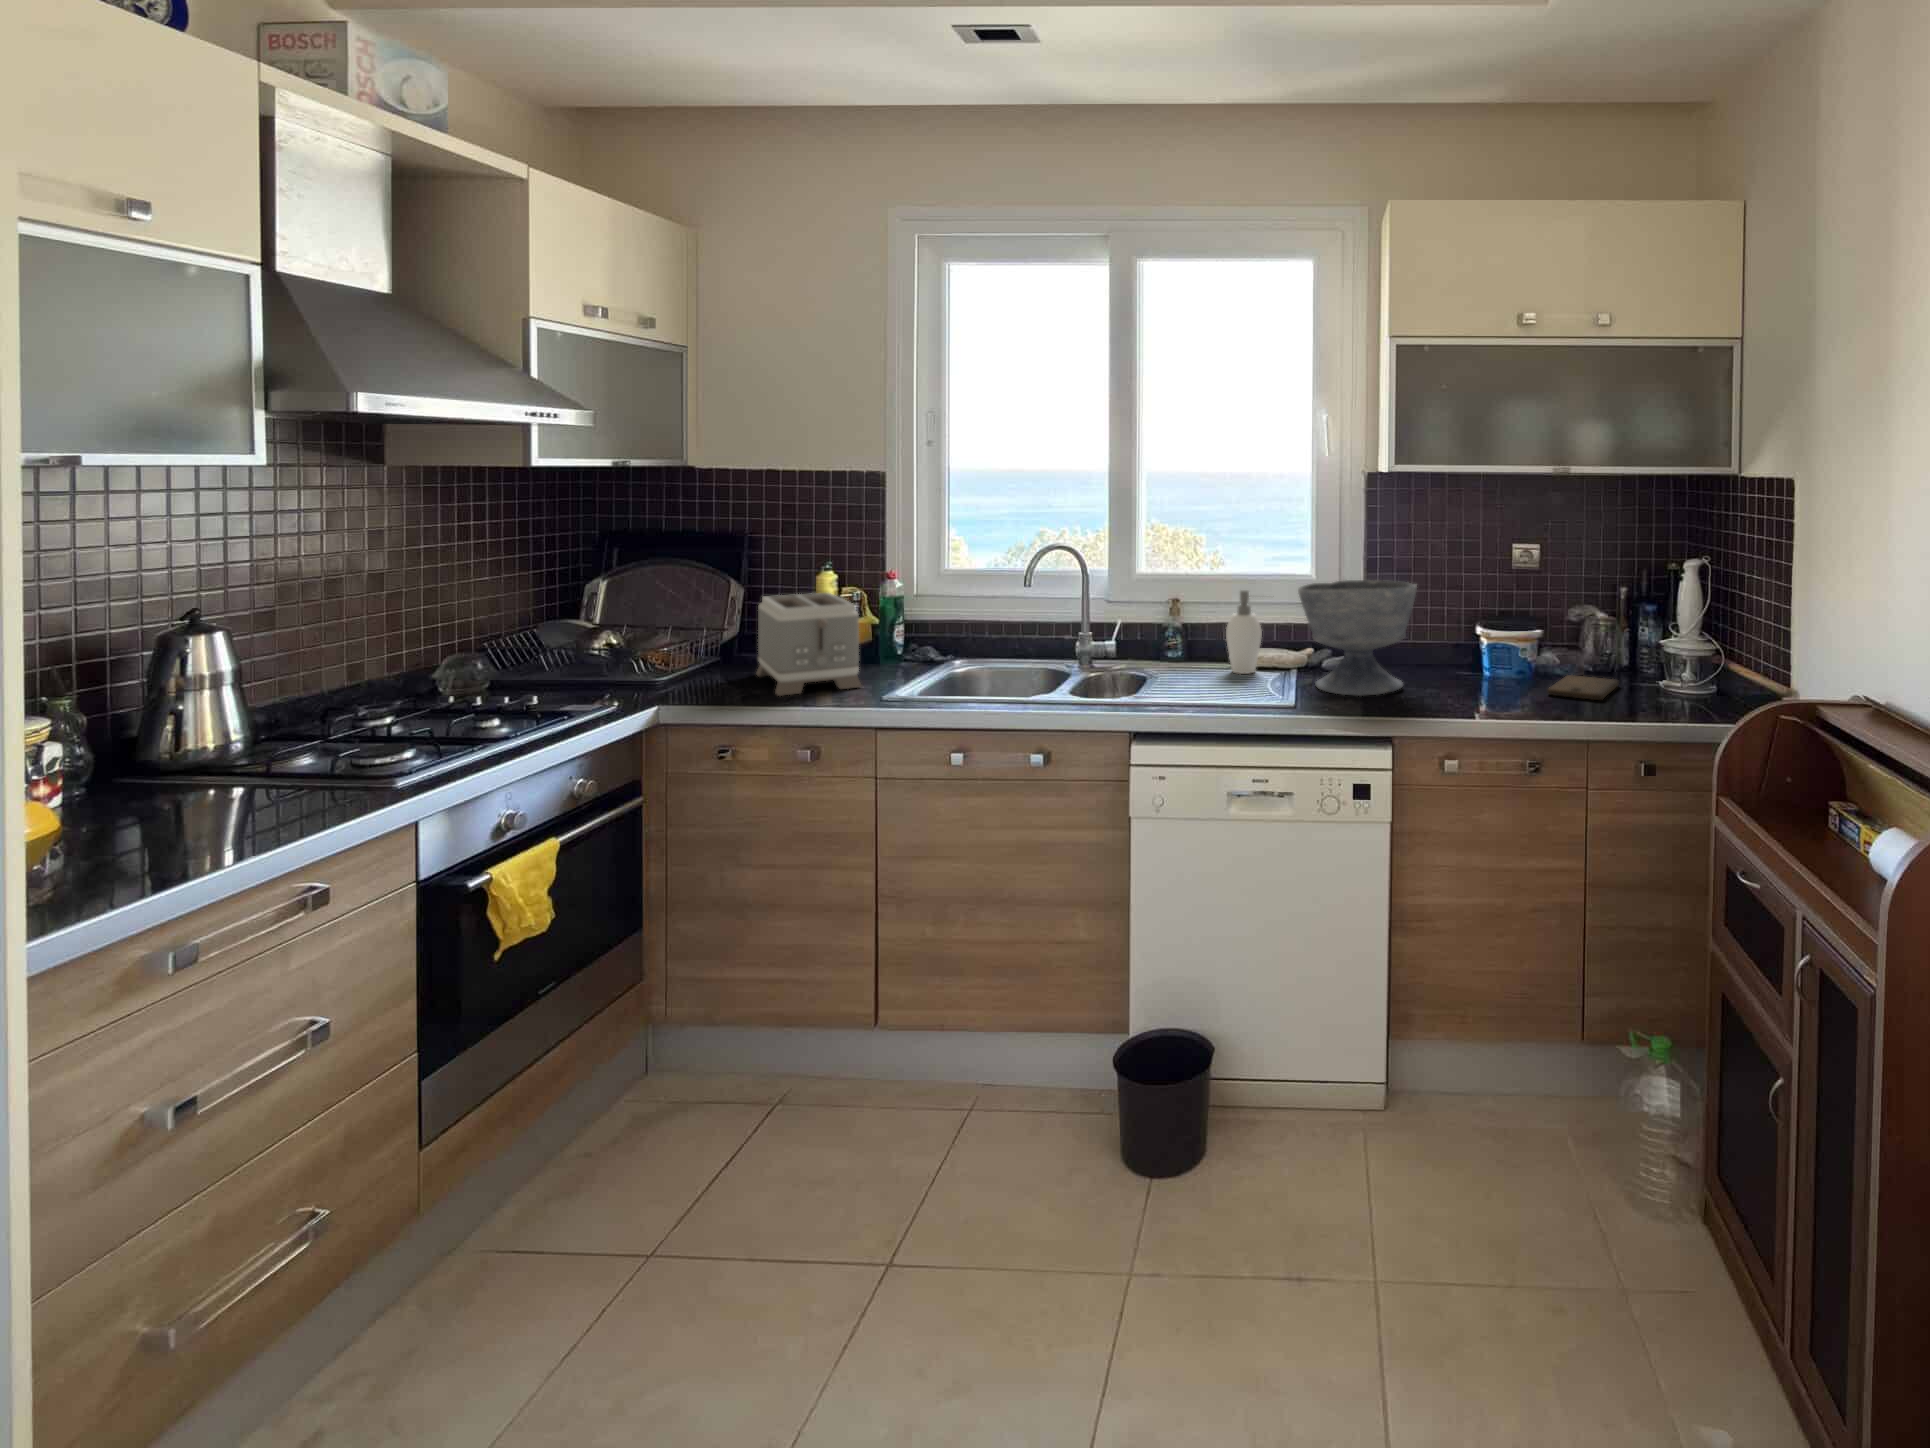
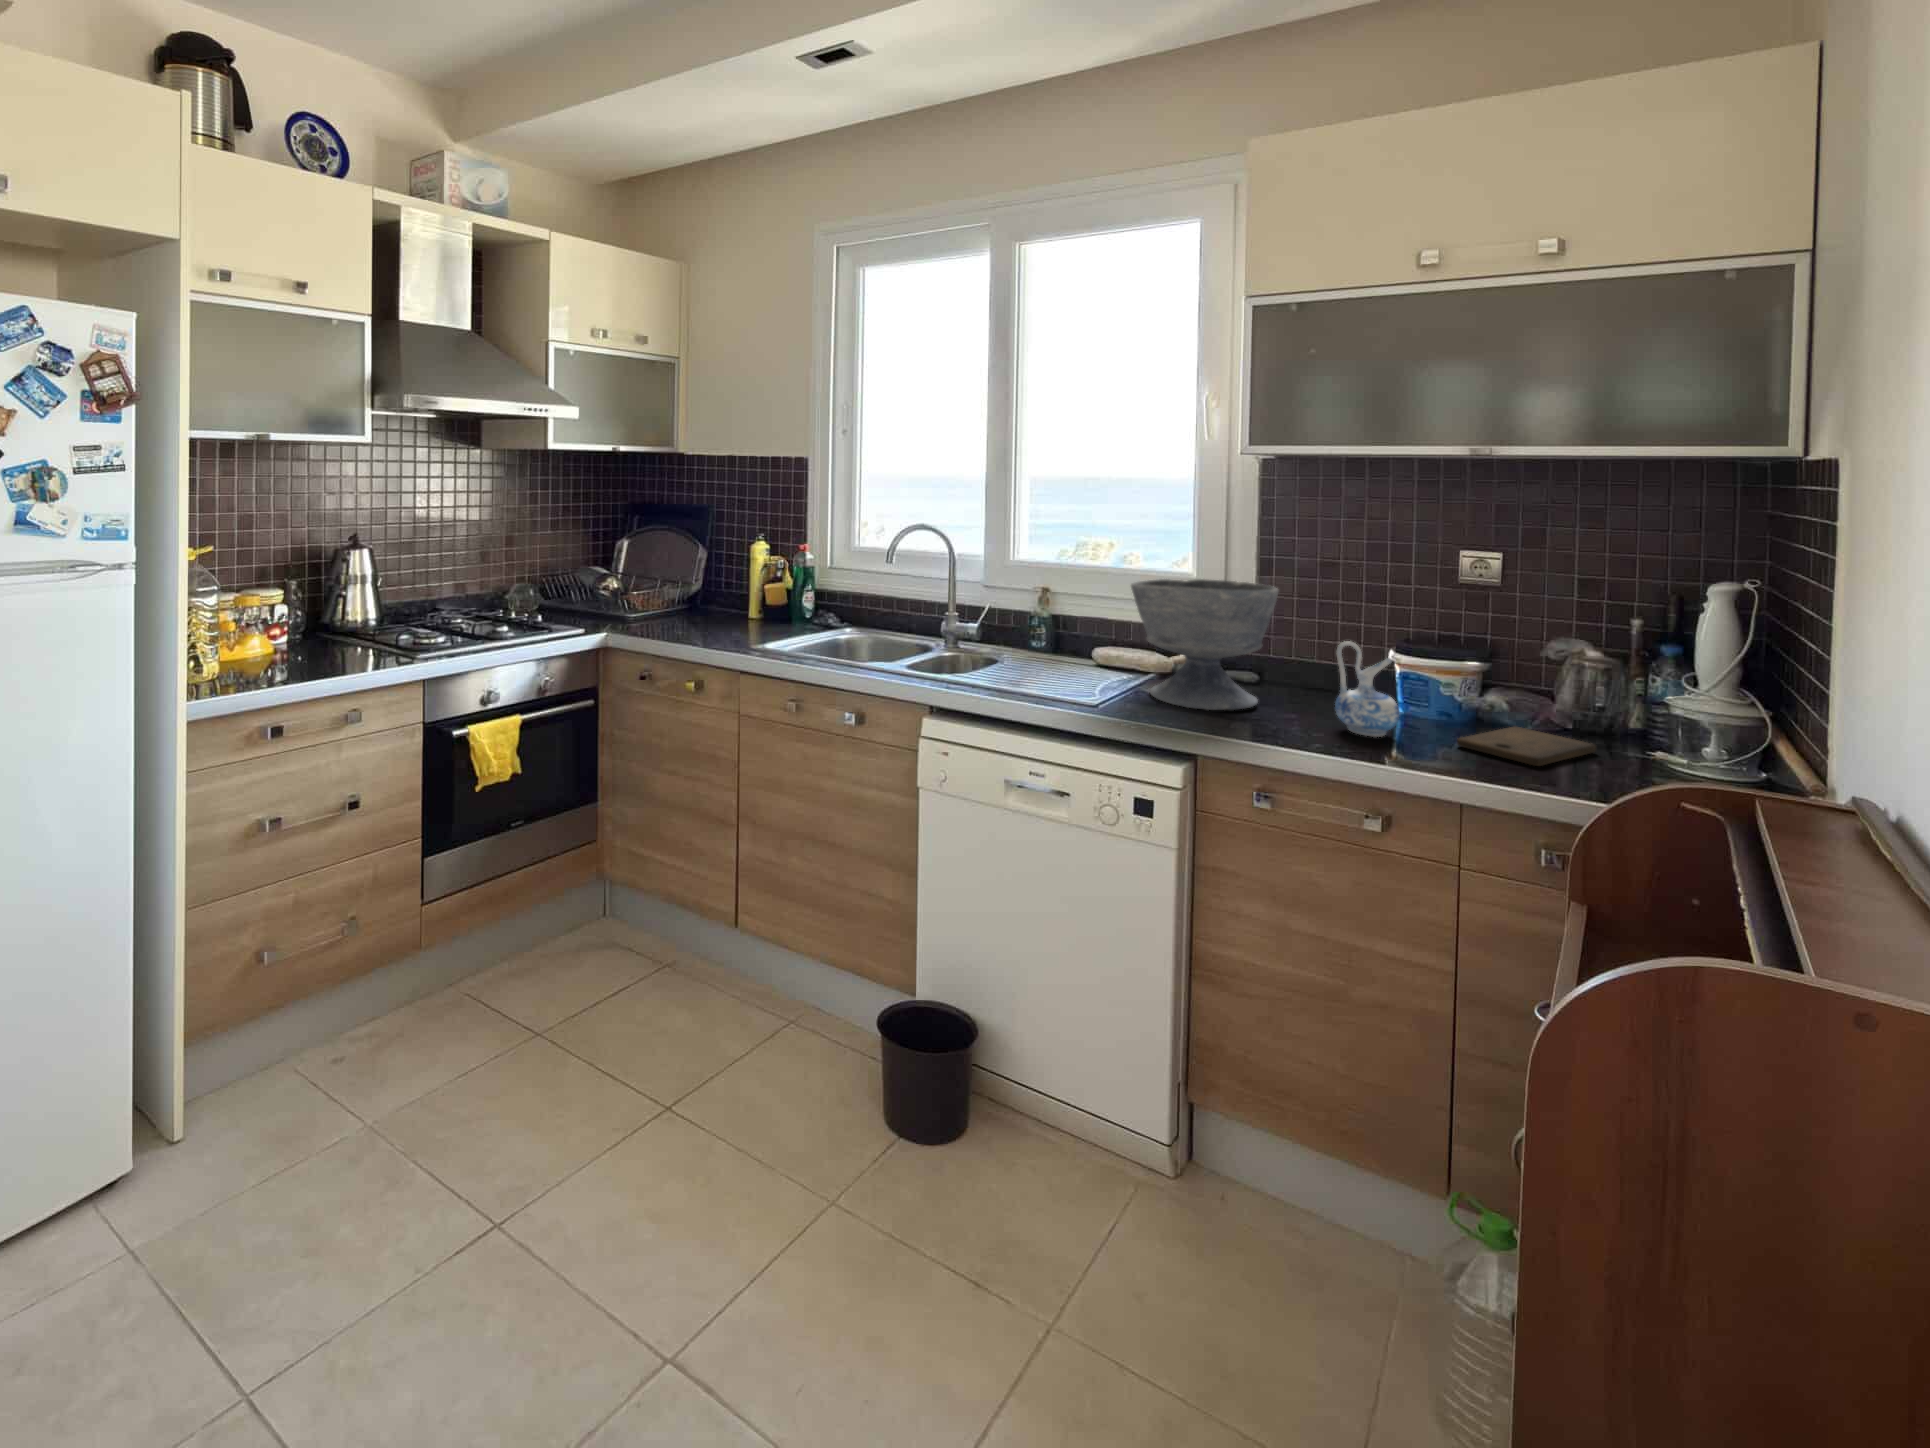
soap dispenser: present [1226,590,1262,674] -> none [1074,581,1126,668]
toaster: present [756,593,861,696] -> none [685,556,755,635]
ceramic pitcher: none [1467,623,1511,697] -> present [1335,641,1399,737]

